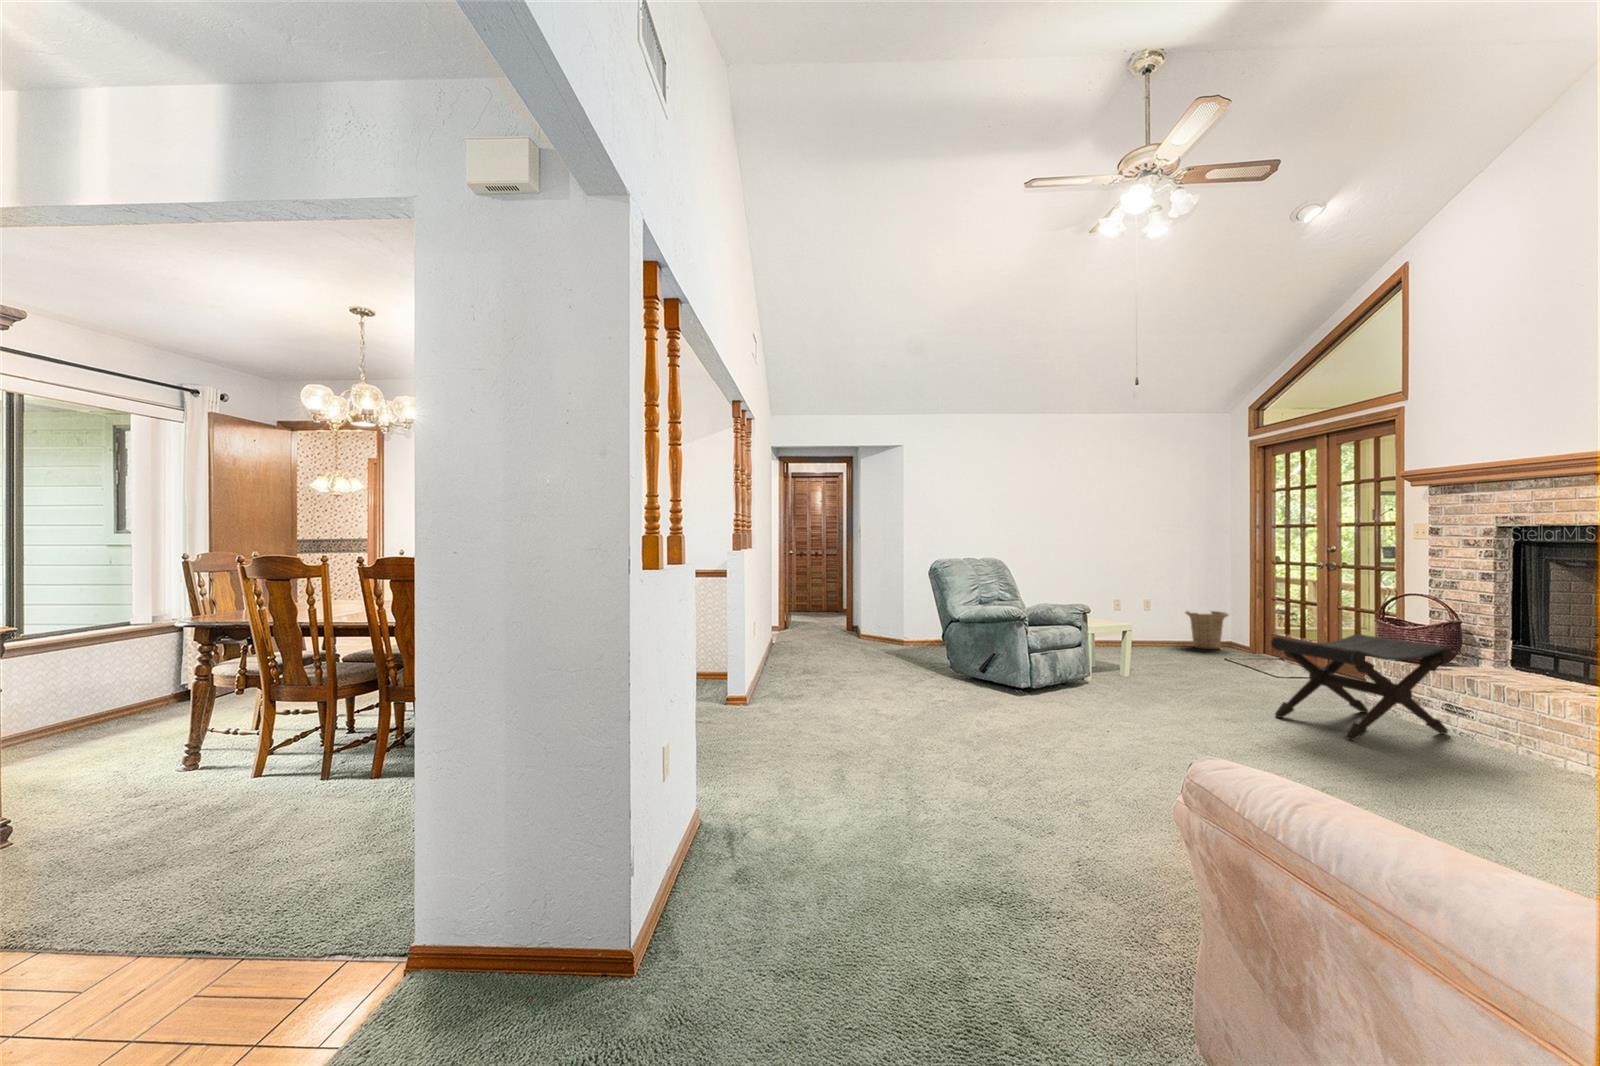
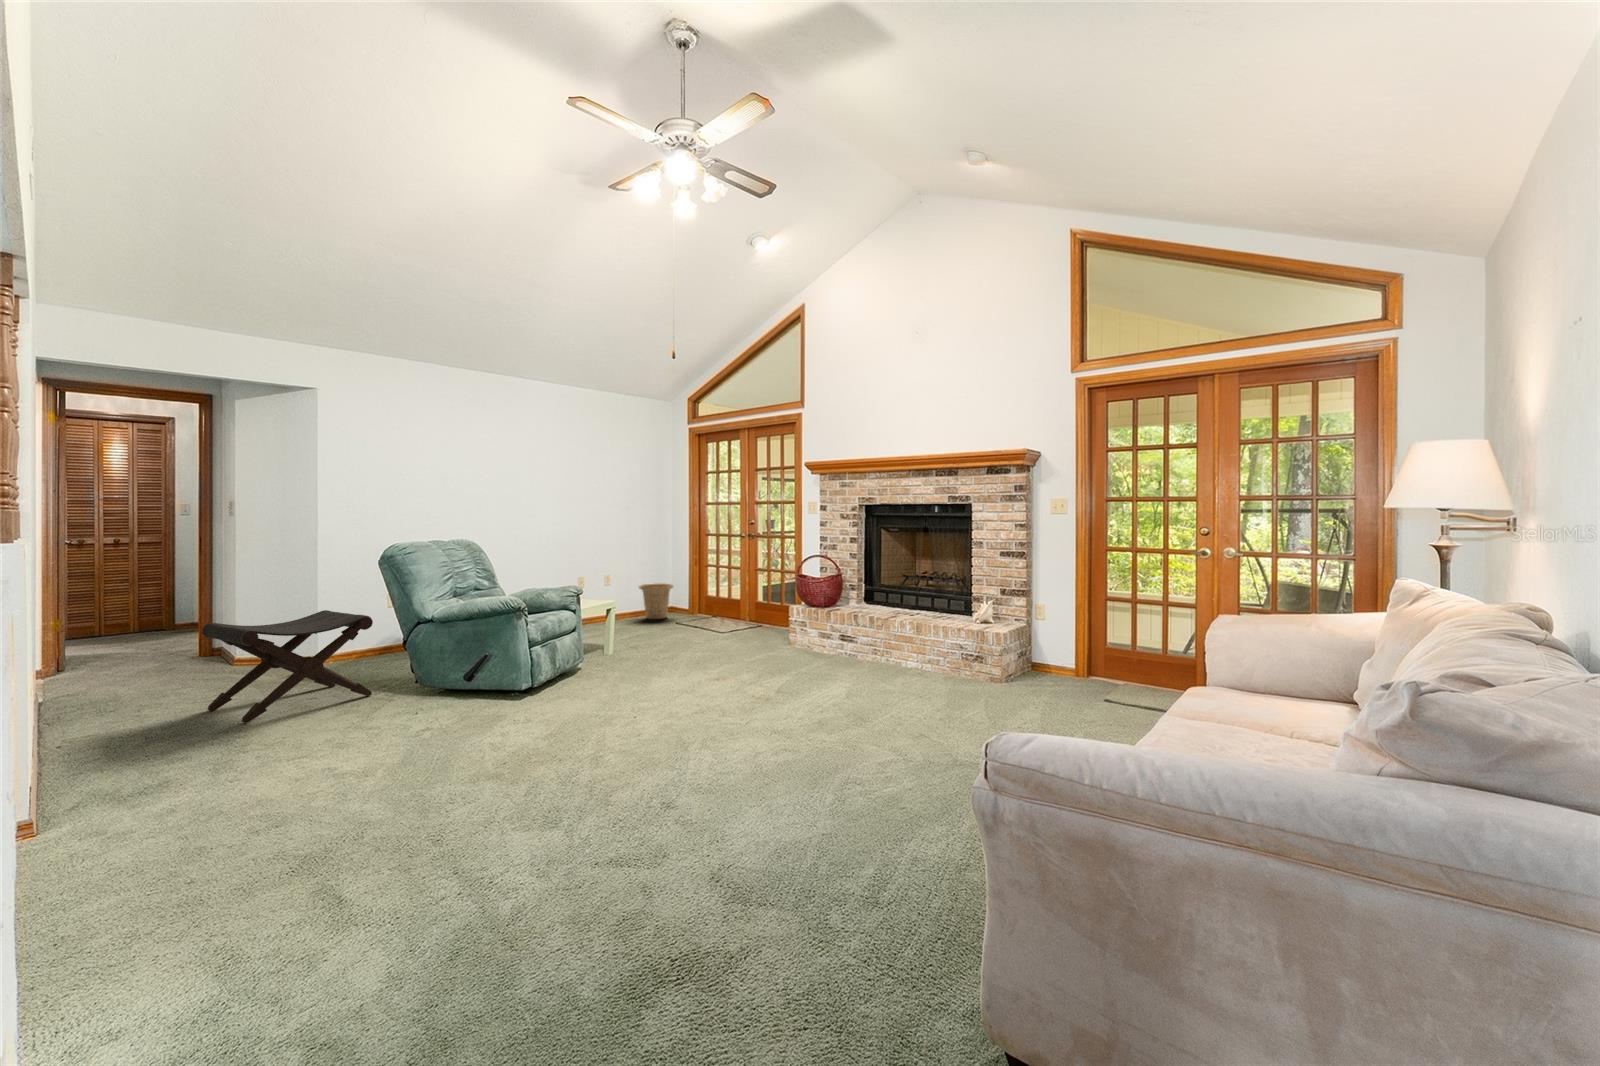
footstool: present [1271,634,1453,740] -> present [202,610,373,723]

